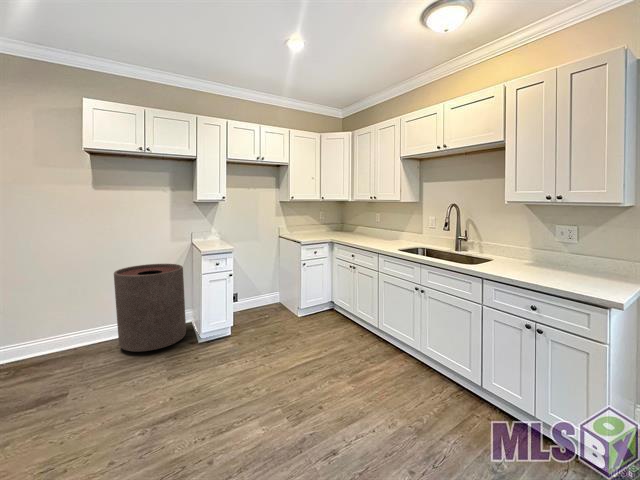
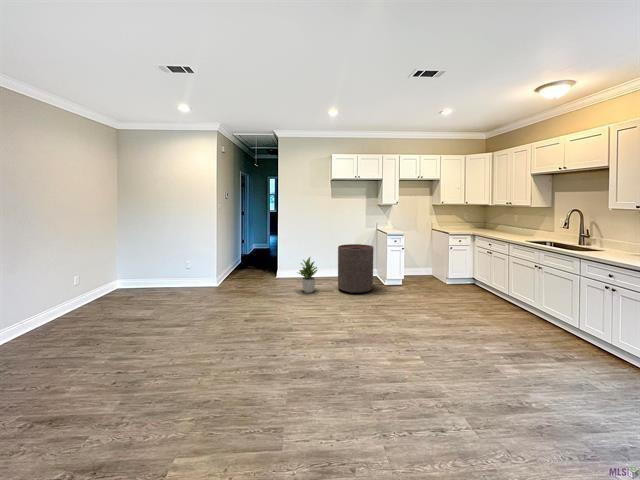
potted plant: none [17,294,76,365] -> present [297,257,317,293]

